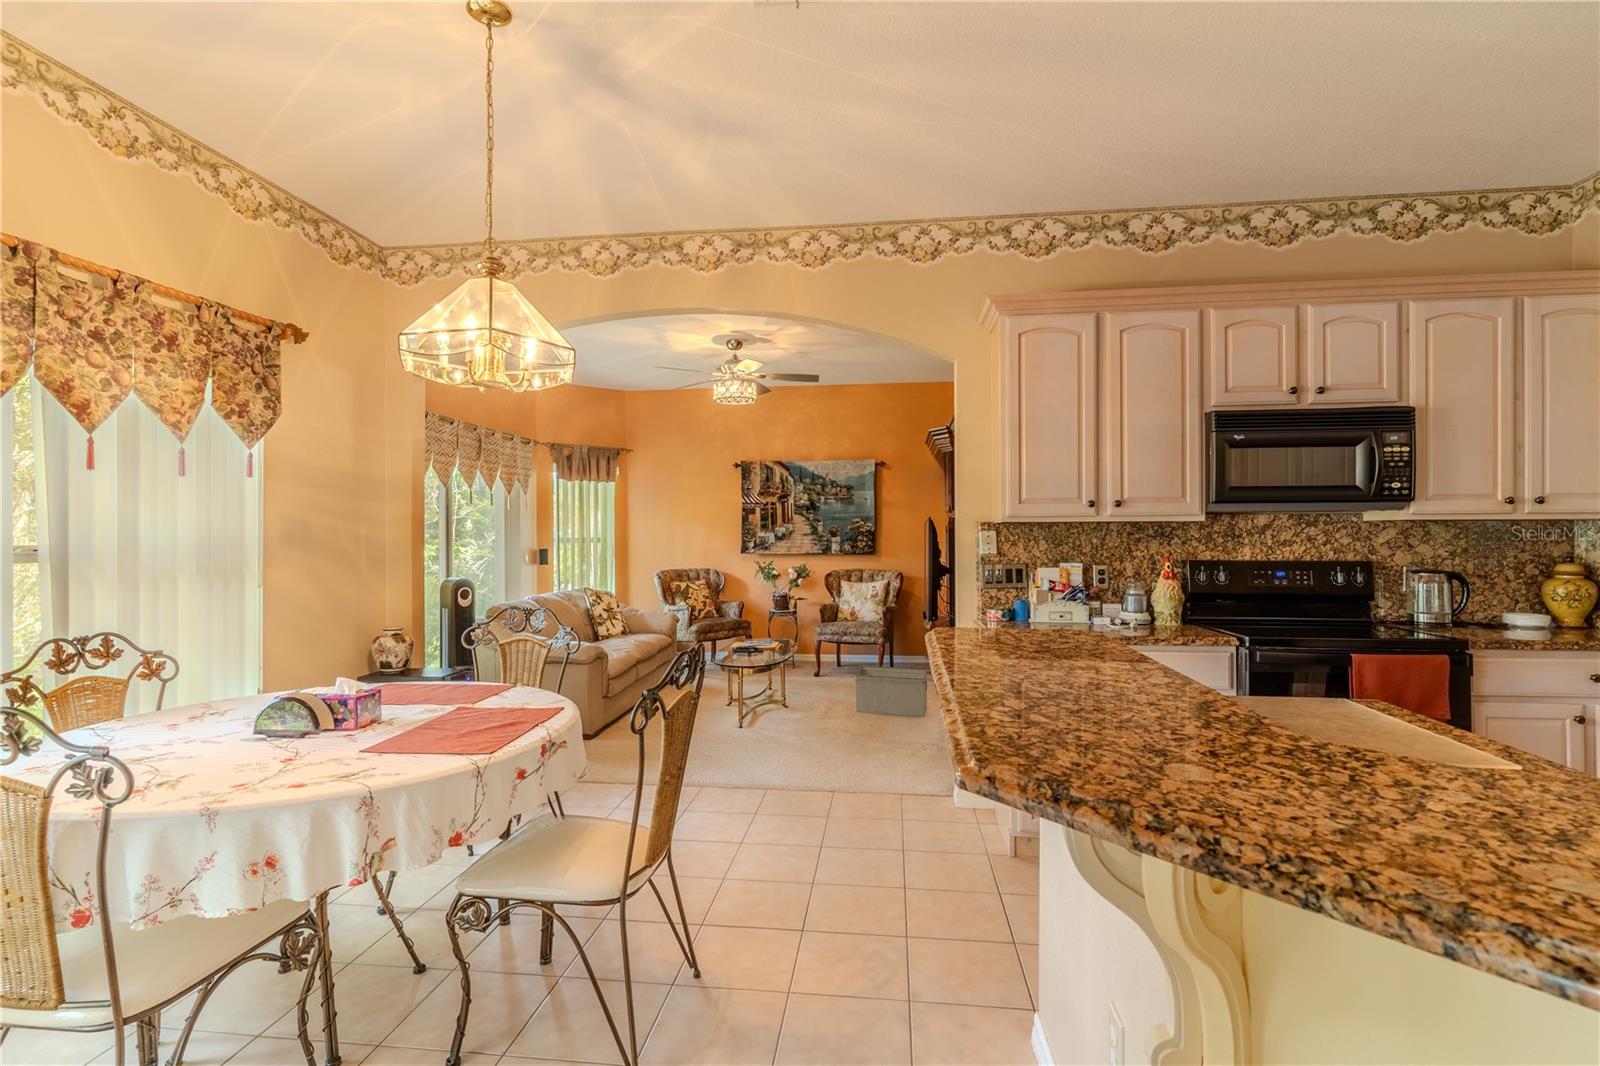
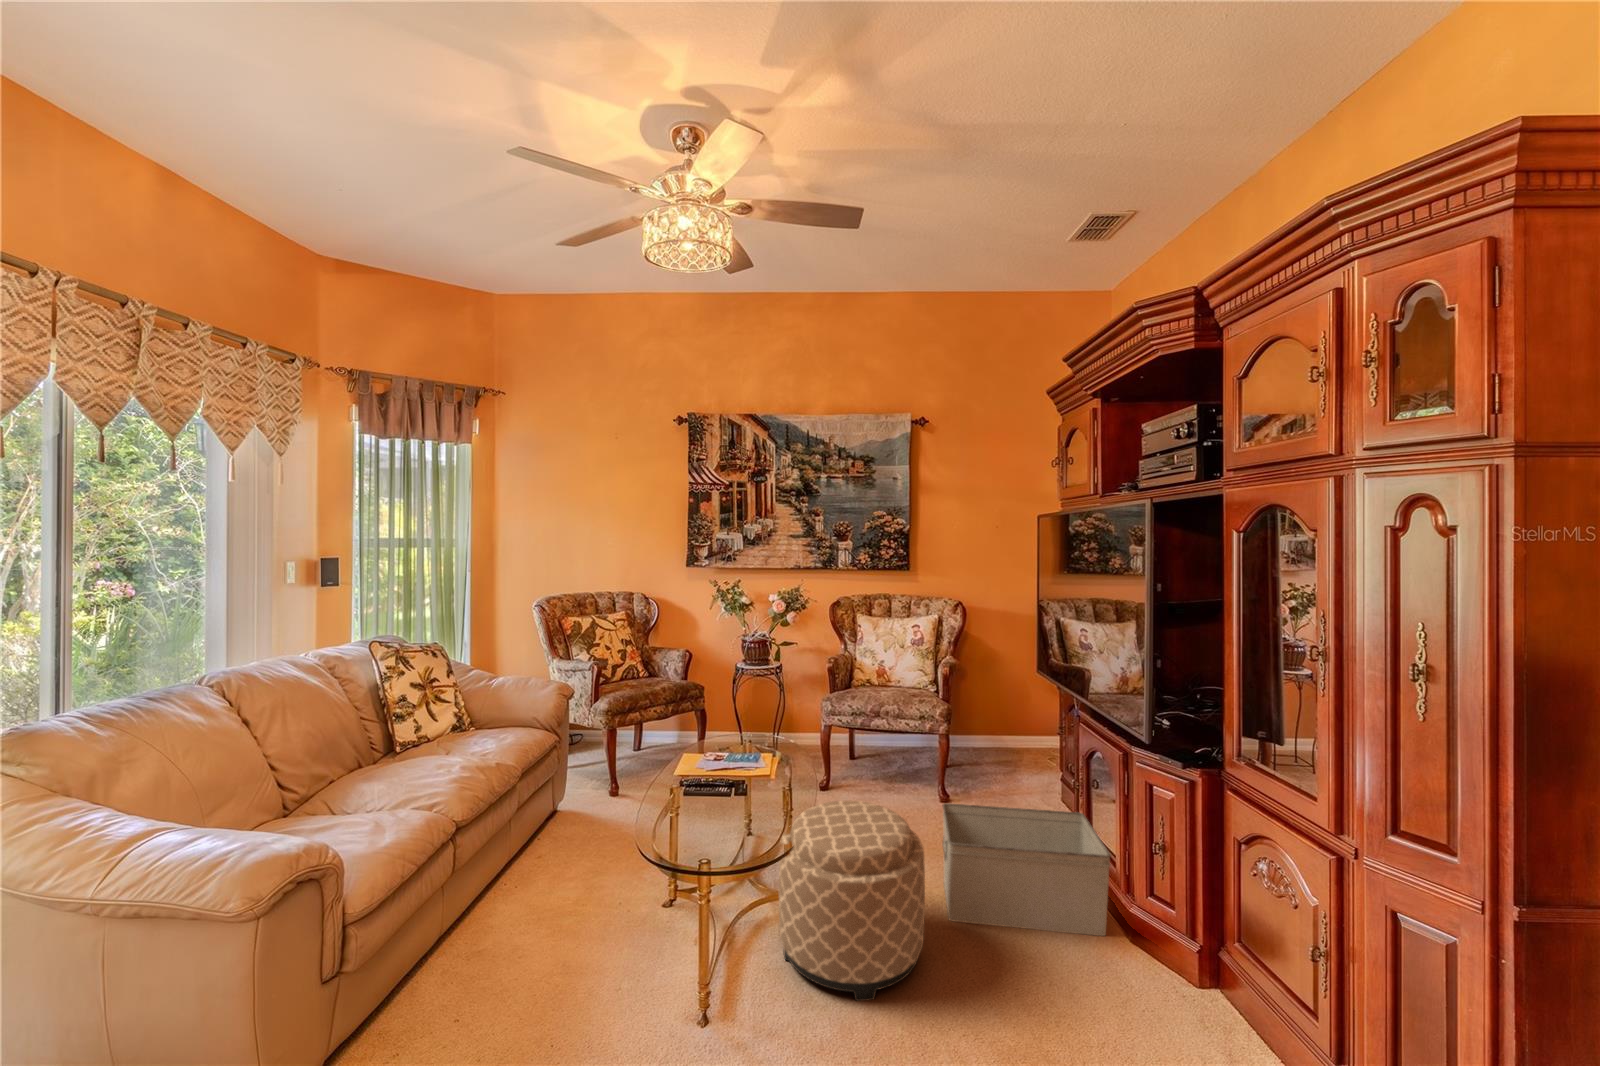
ottoman: none [775,656,838,726] -> present [779,801,925,1001]

